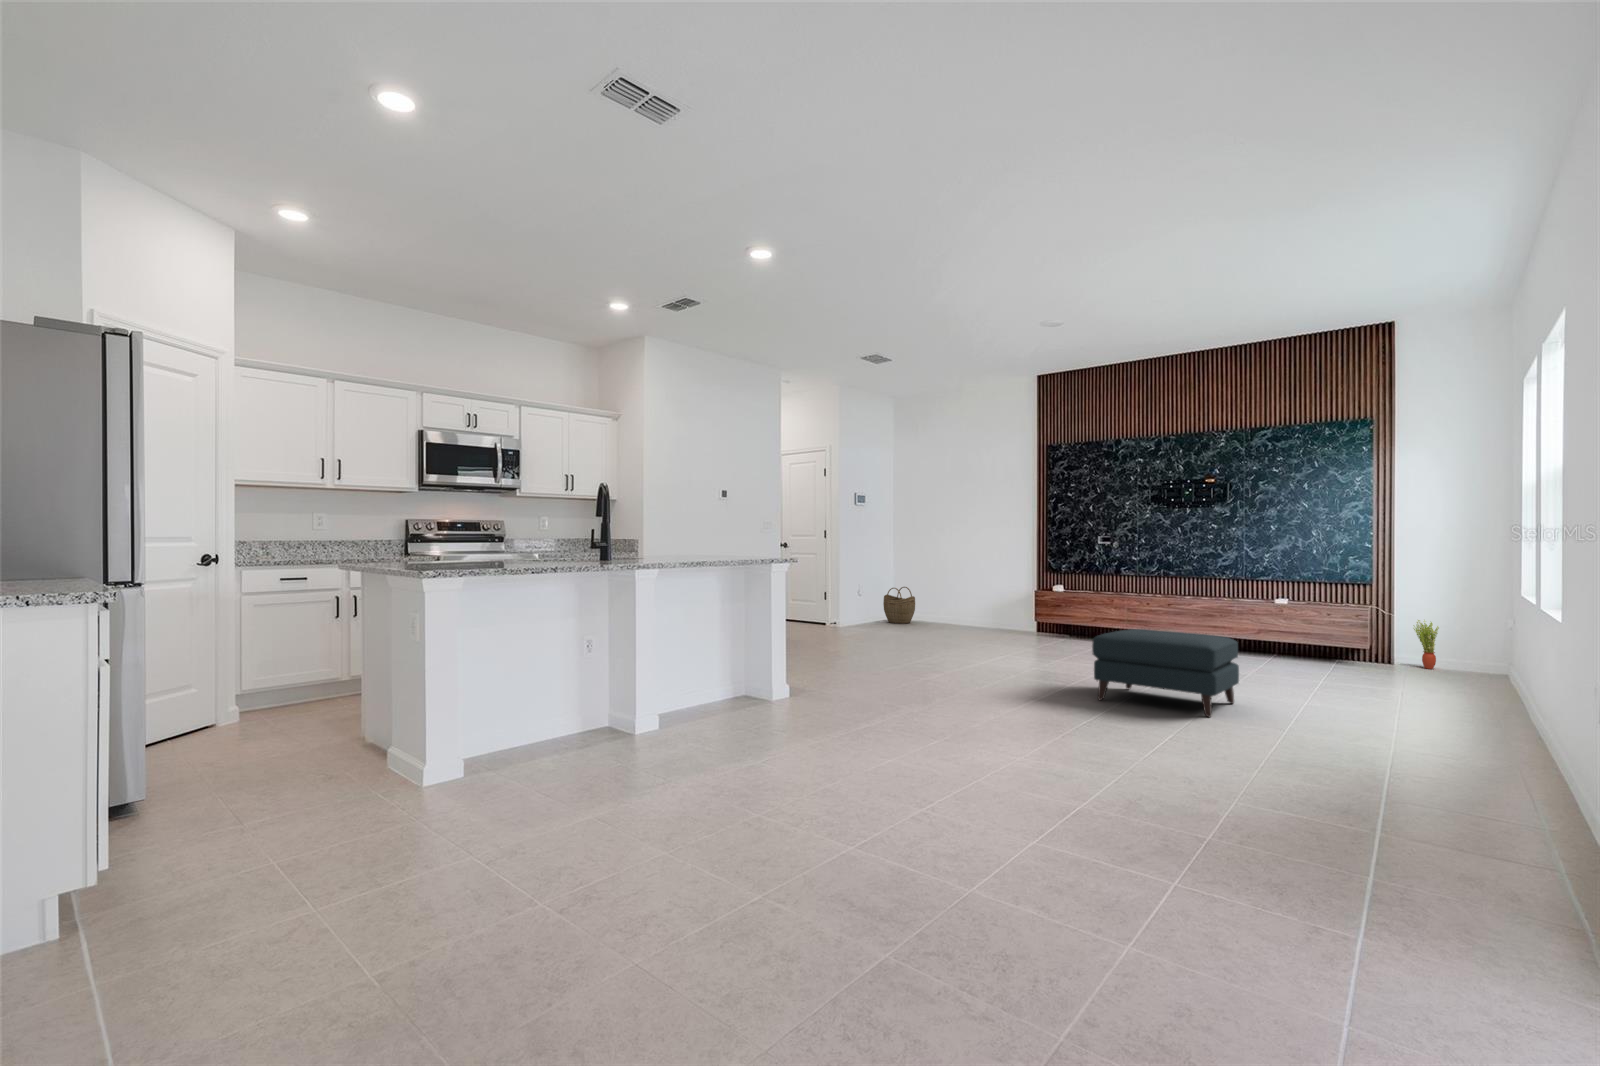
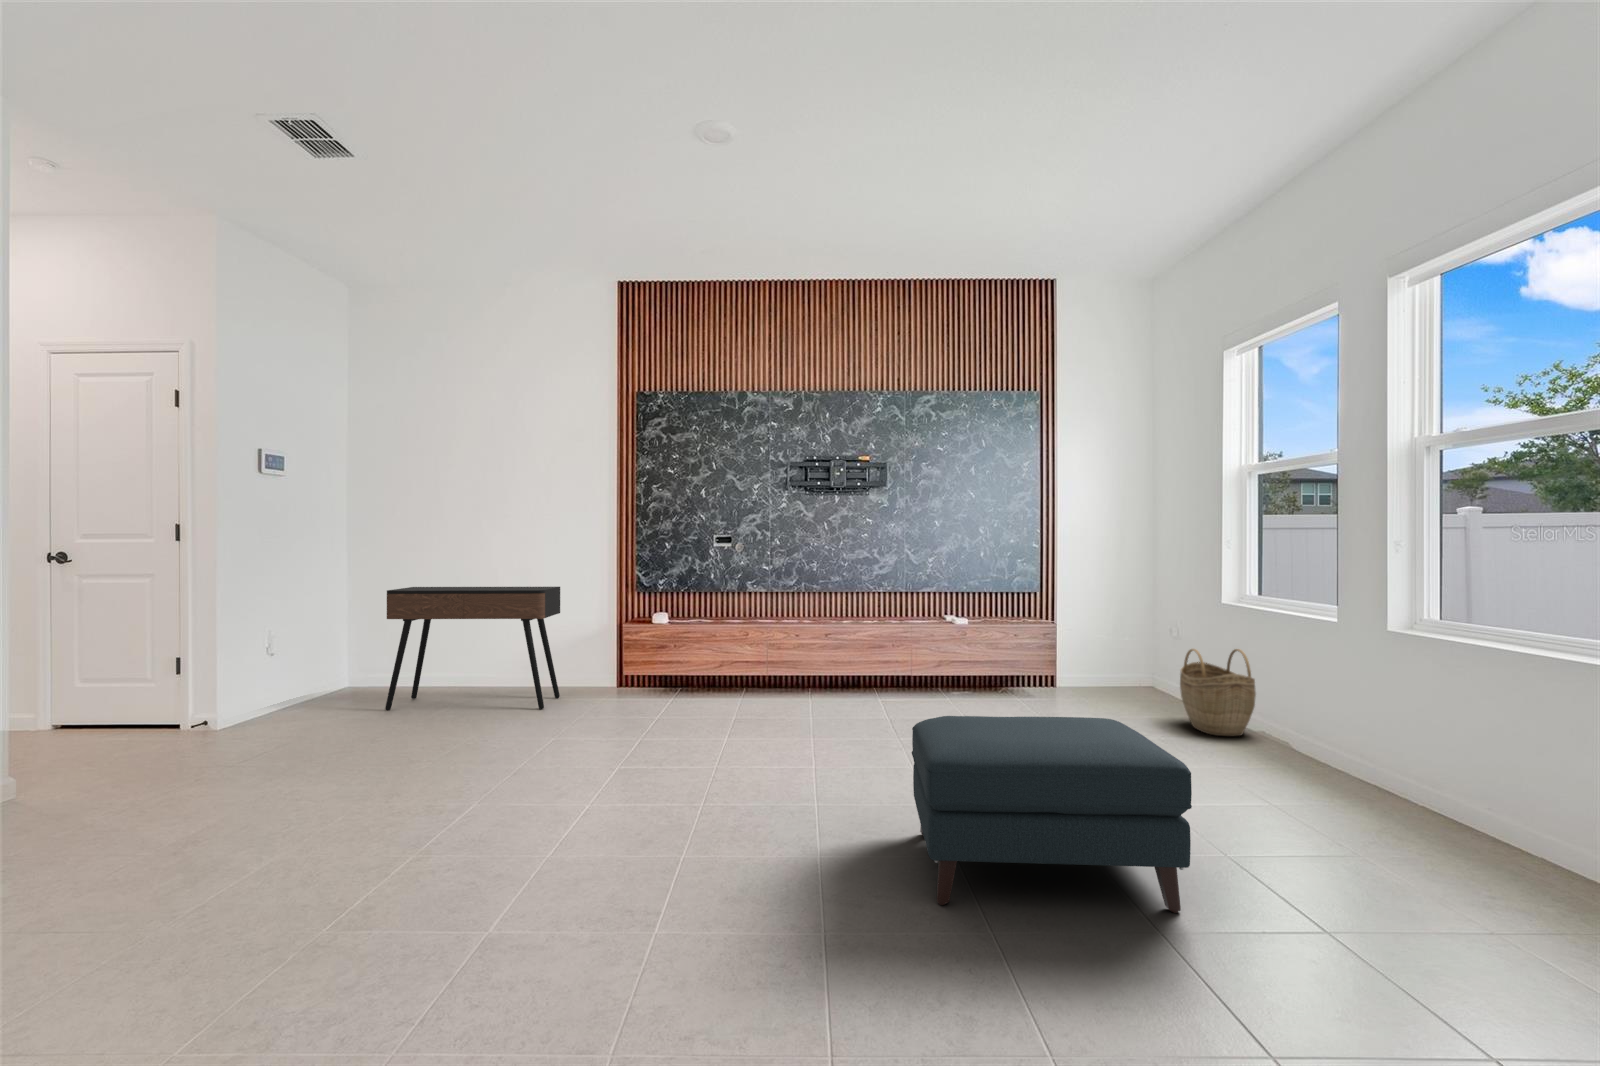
console table: none [908,564,999,636] -> present [385,587,560,710]
woven basket: present [883,587,915,624] -> present [1180,649,1256,736]
potted plant: present [1414,620,1439,669] -> none [1082,632,1109,690]

